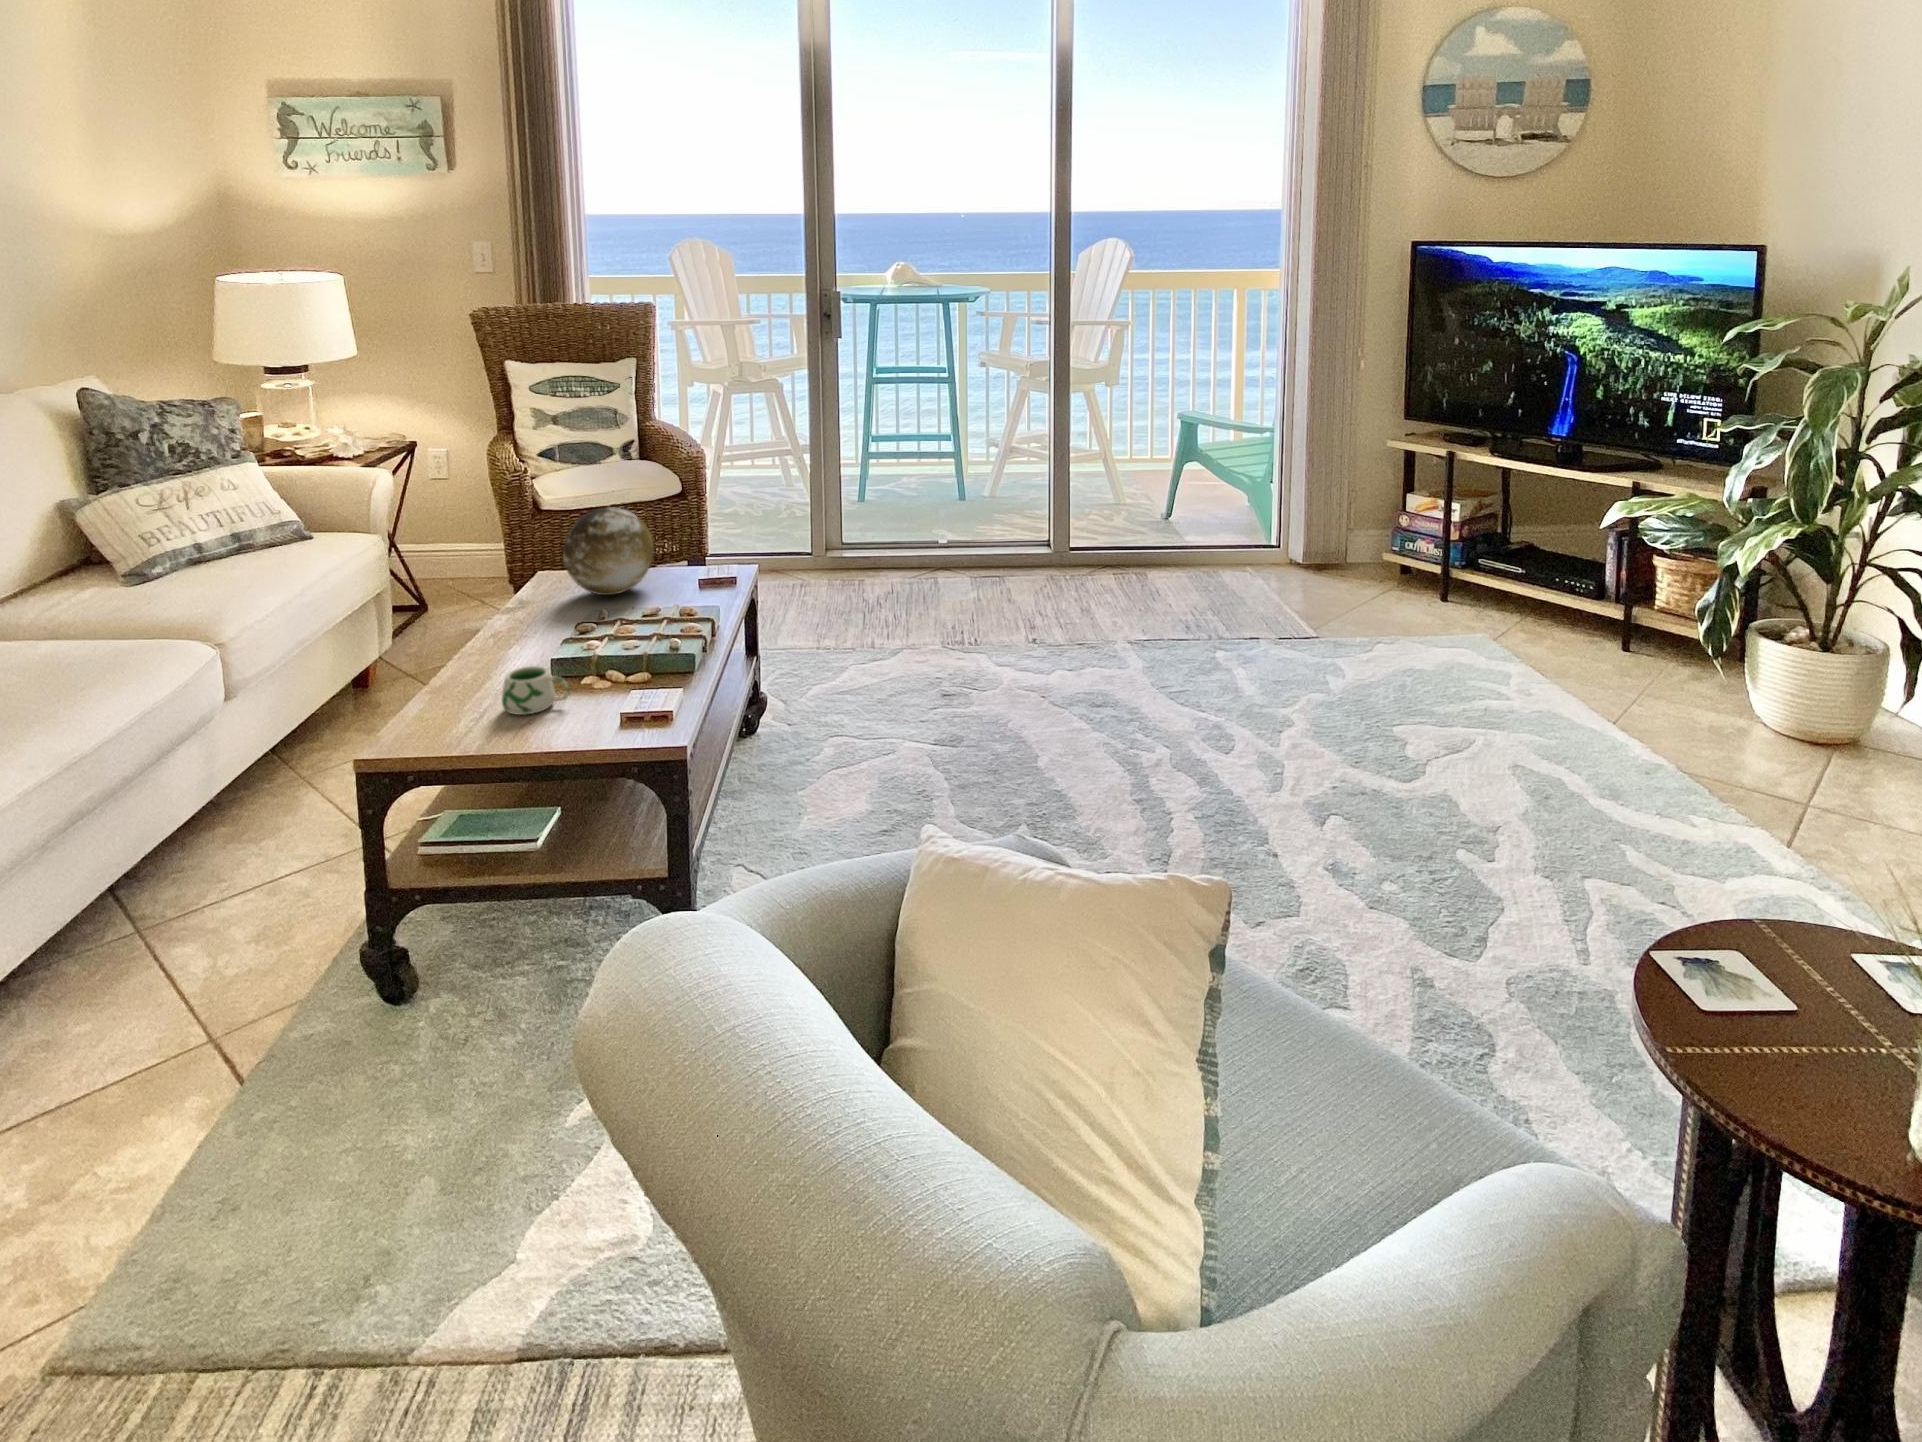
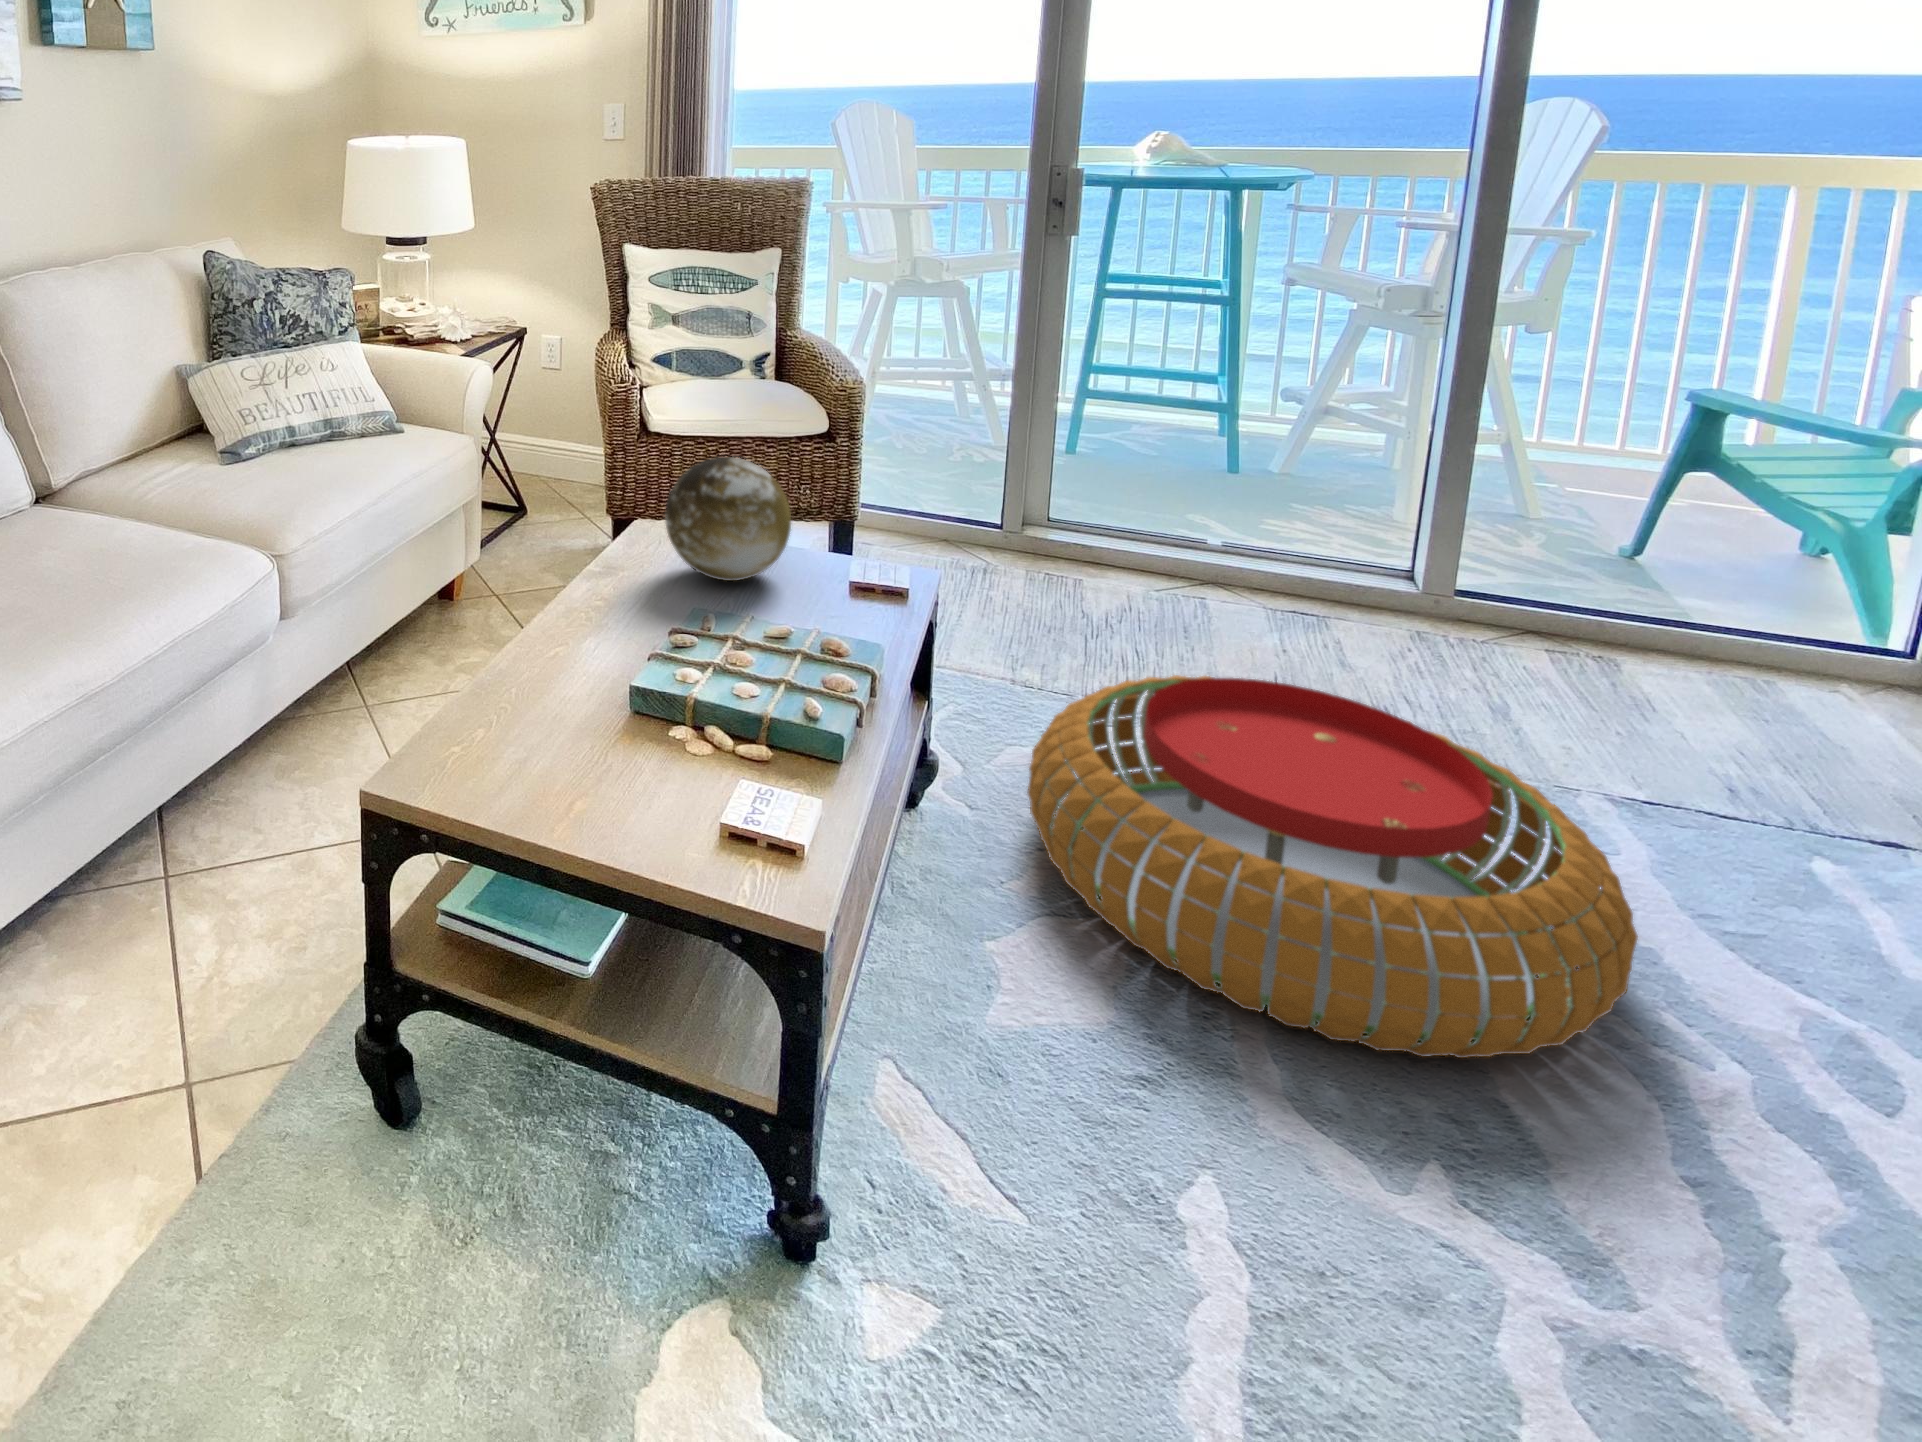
pouf: none [818,604,1101,782] -> present [1028,675,1638,1058]
mug: present [502,666,570,715] -> none [548,710,647,791]

